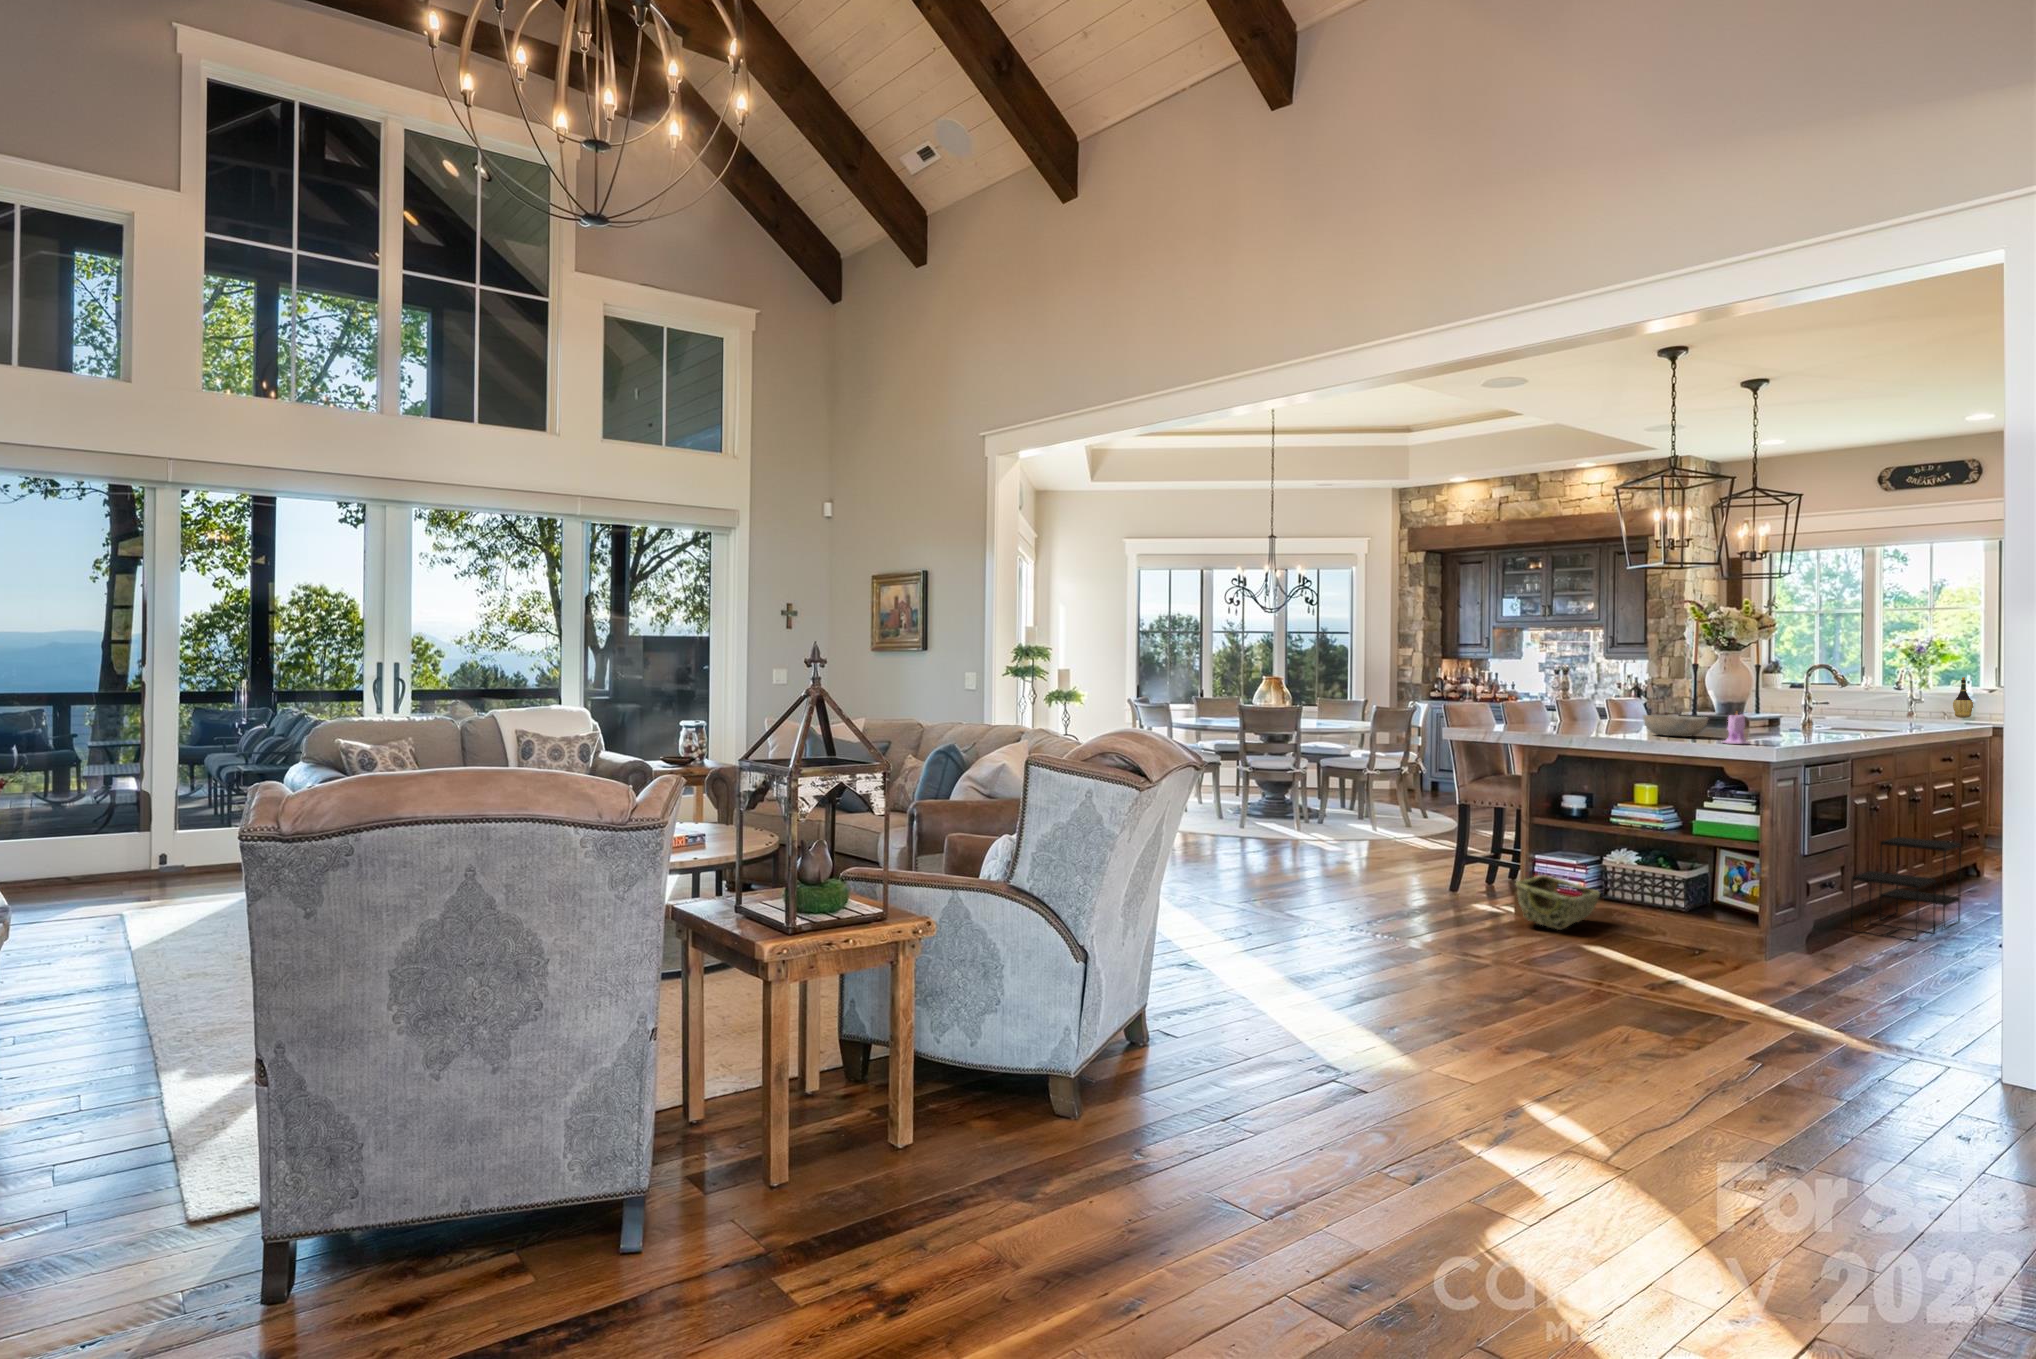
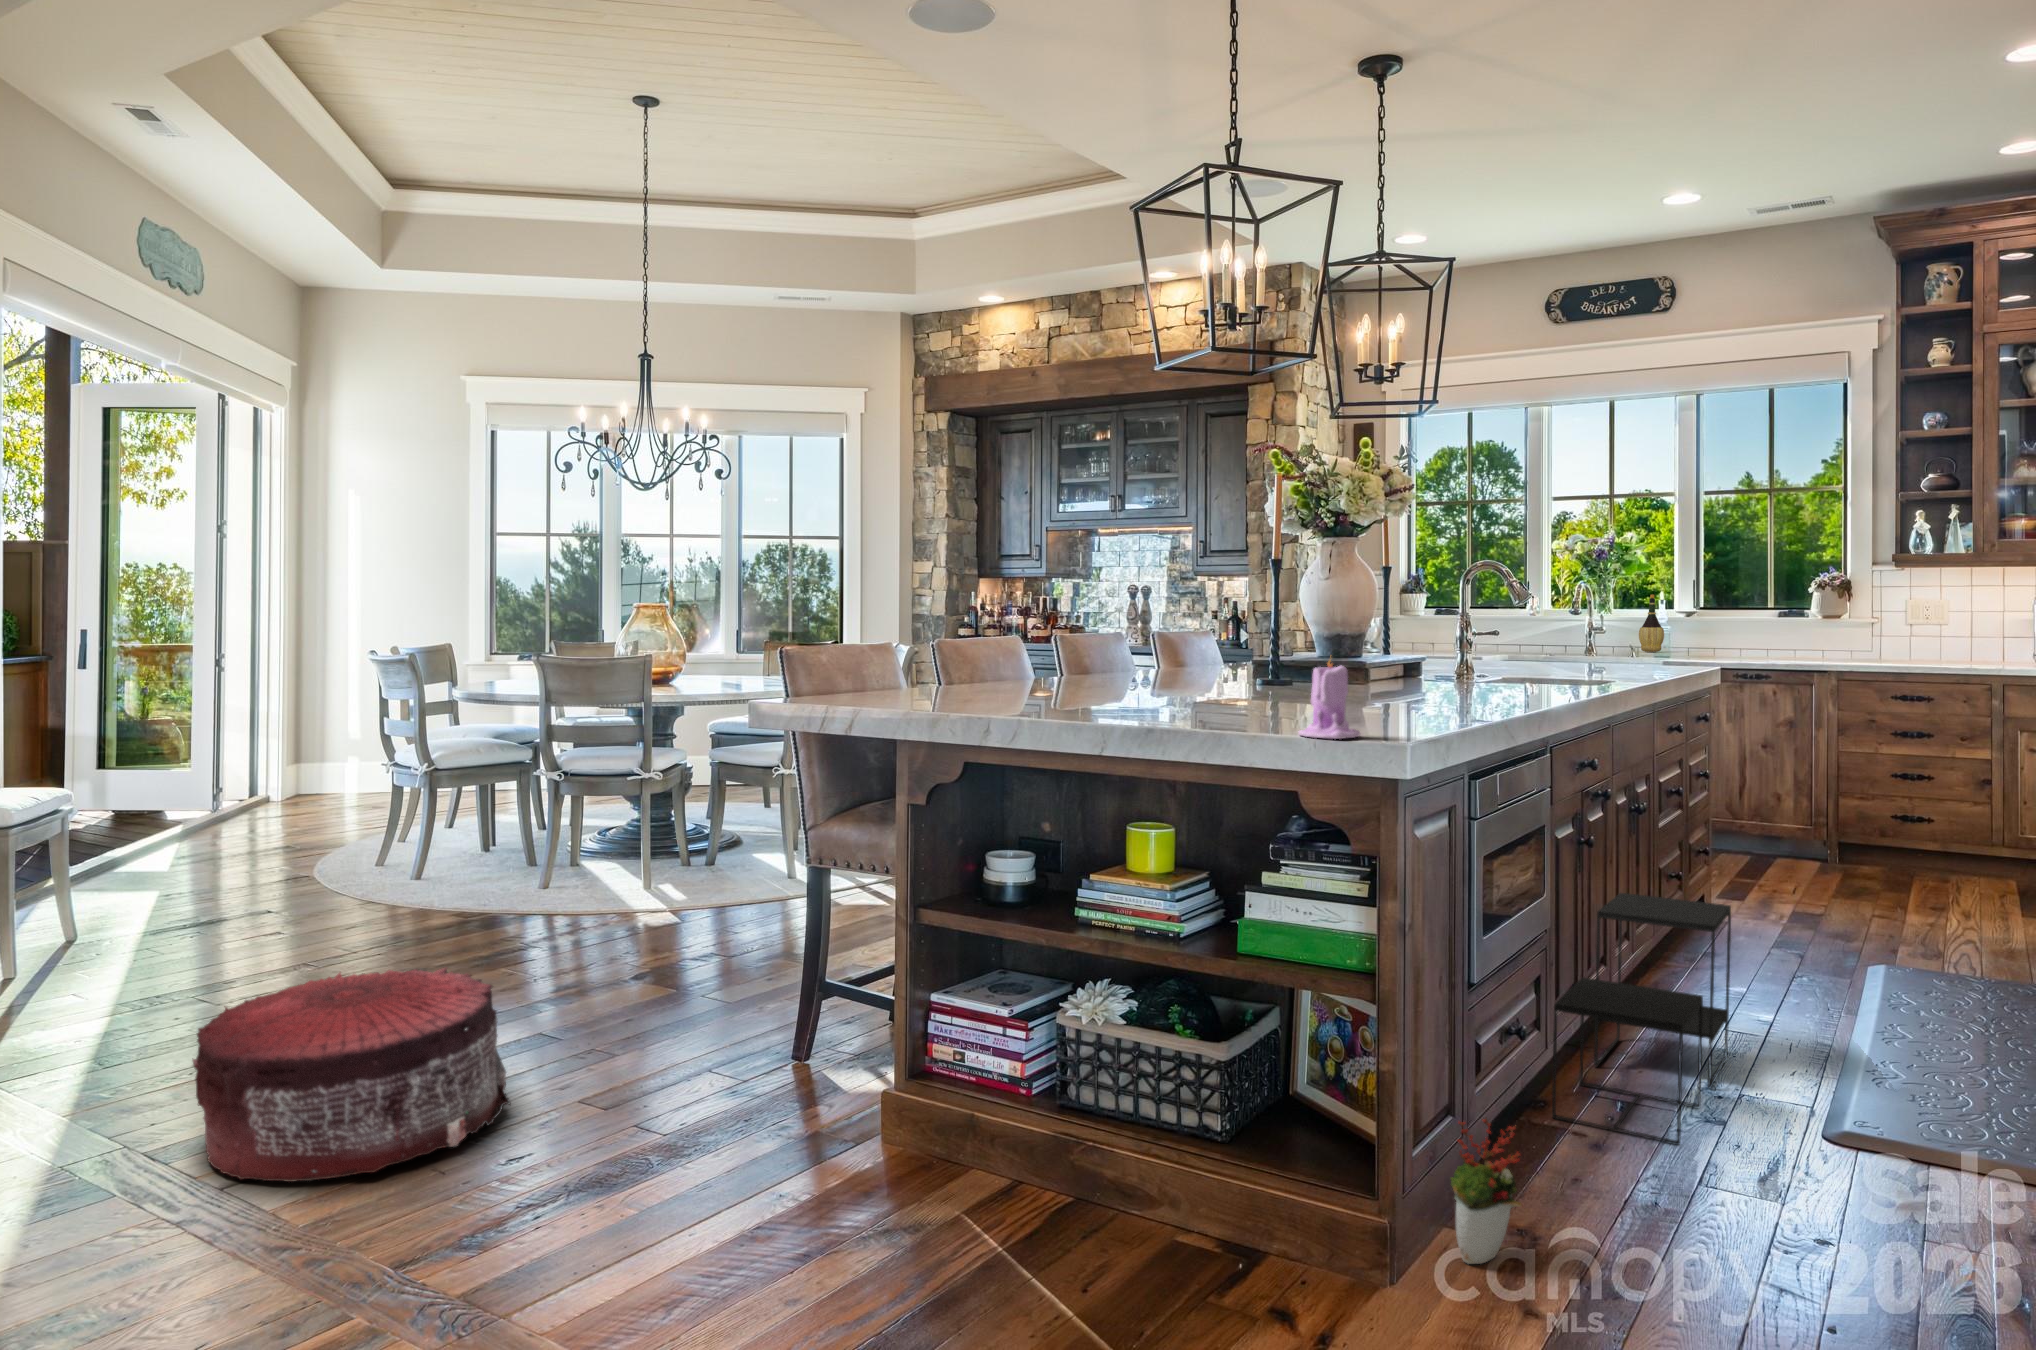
bowl: present [1643,715,1708,737] -> none [1149,668,1281,716]
pouf: none [1225,836,1342,906] -> present [193,967,510,1182]
woven basket: present [1516,875,1600,930] -> none [845,1045,1054,1211]
decorative plant: none [1794,899,1827,958] -> present [1451,1119,1522,1264]

